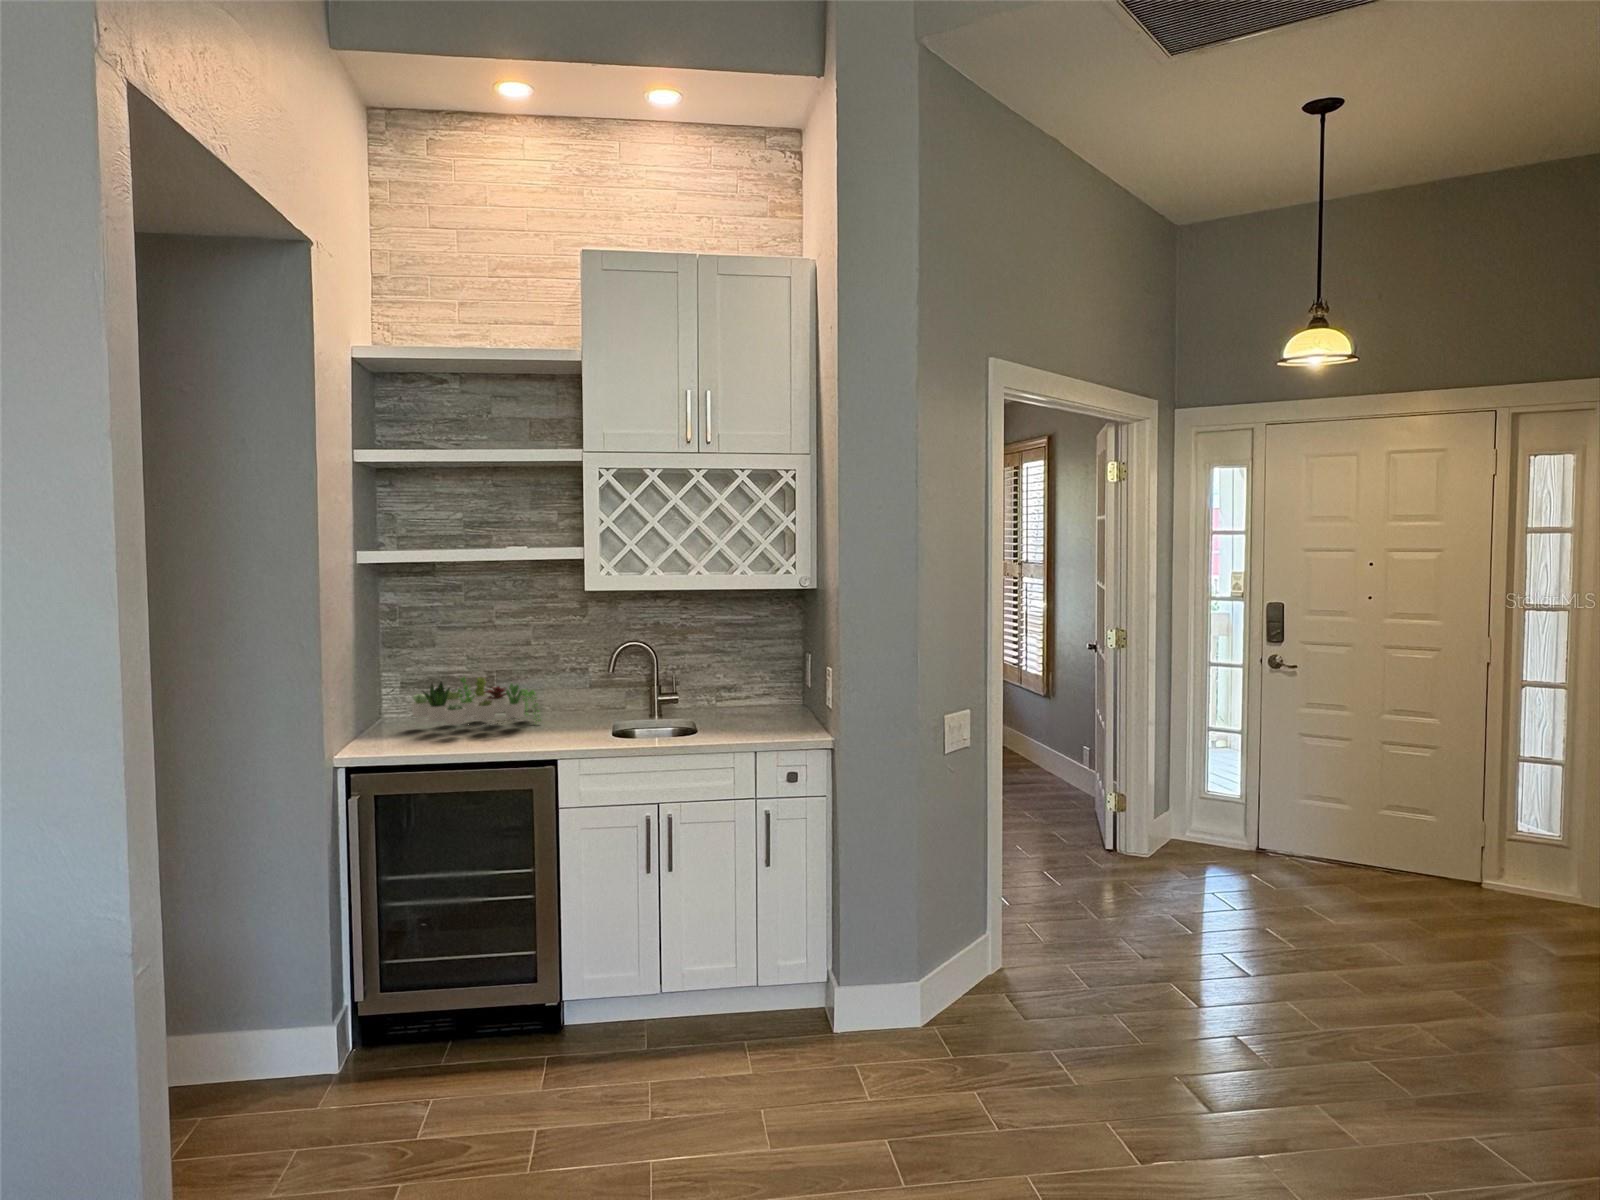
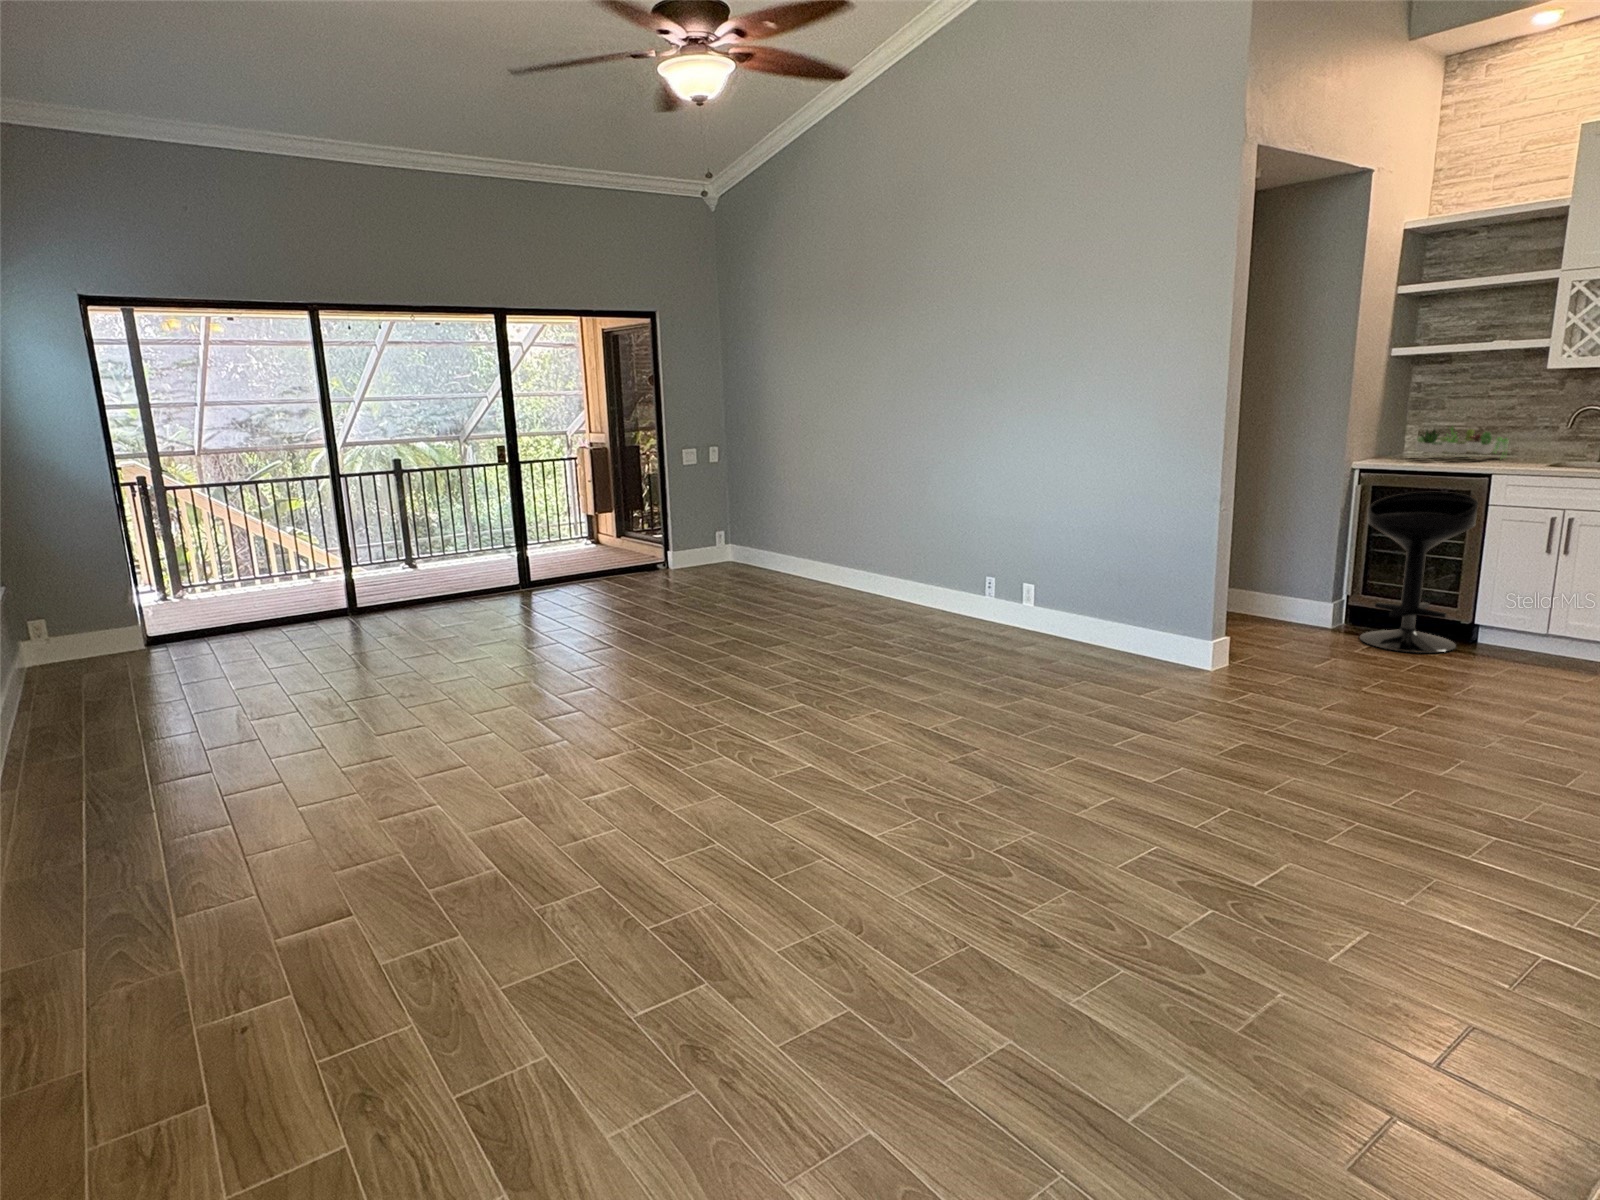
bar stool: none [393,794,559,1113] -> present [1360,492,1478,653]

